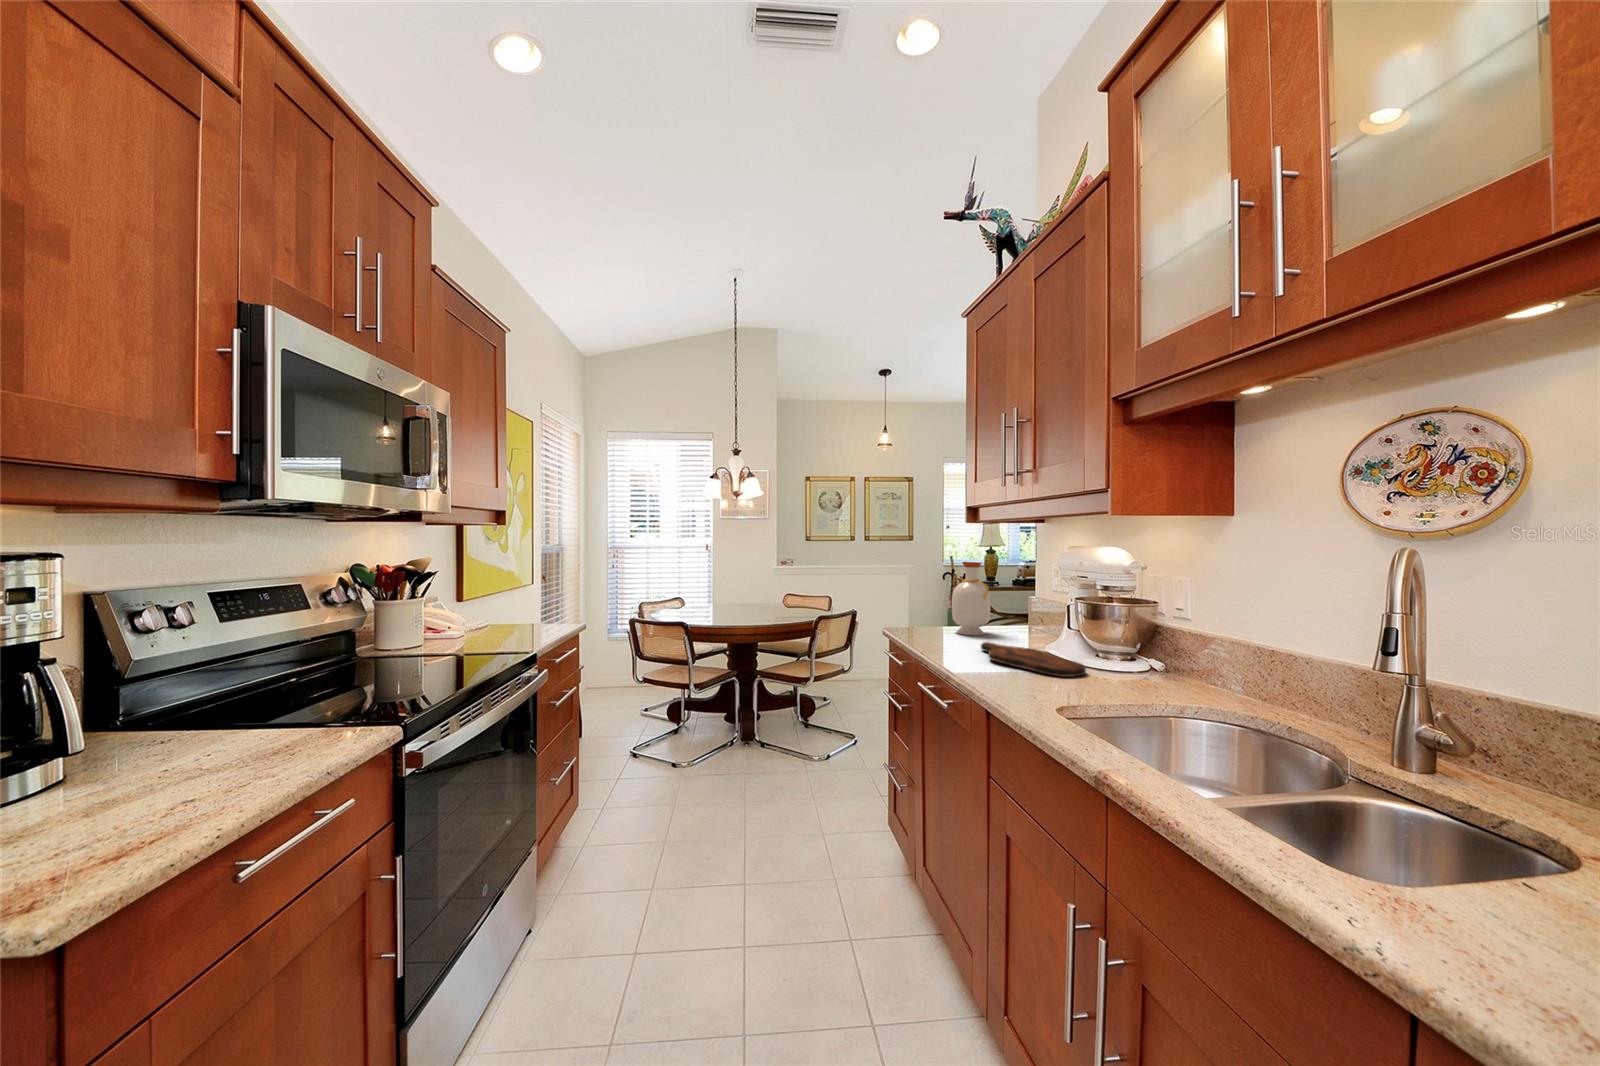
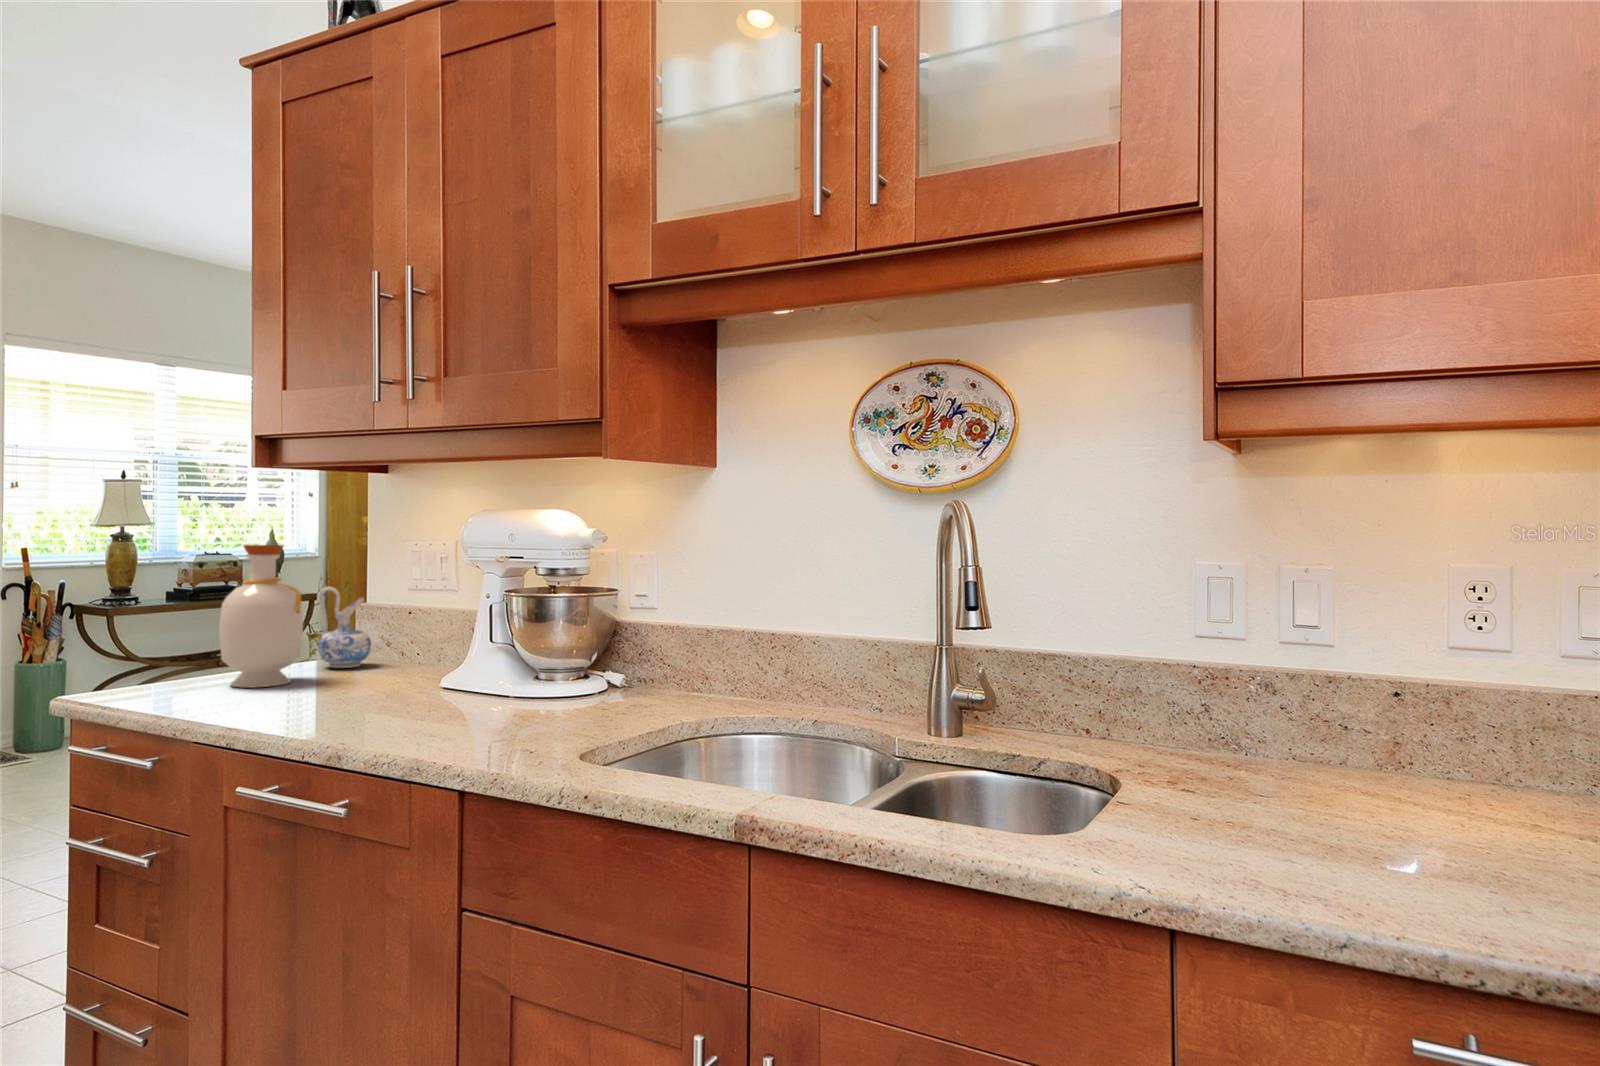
ceramic pitcher: none [1006,586,1035,632] -> present [318,587,371,668]
cutting board: present [981,642,1086,677] -> none [331,688,547,723]

